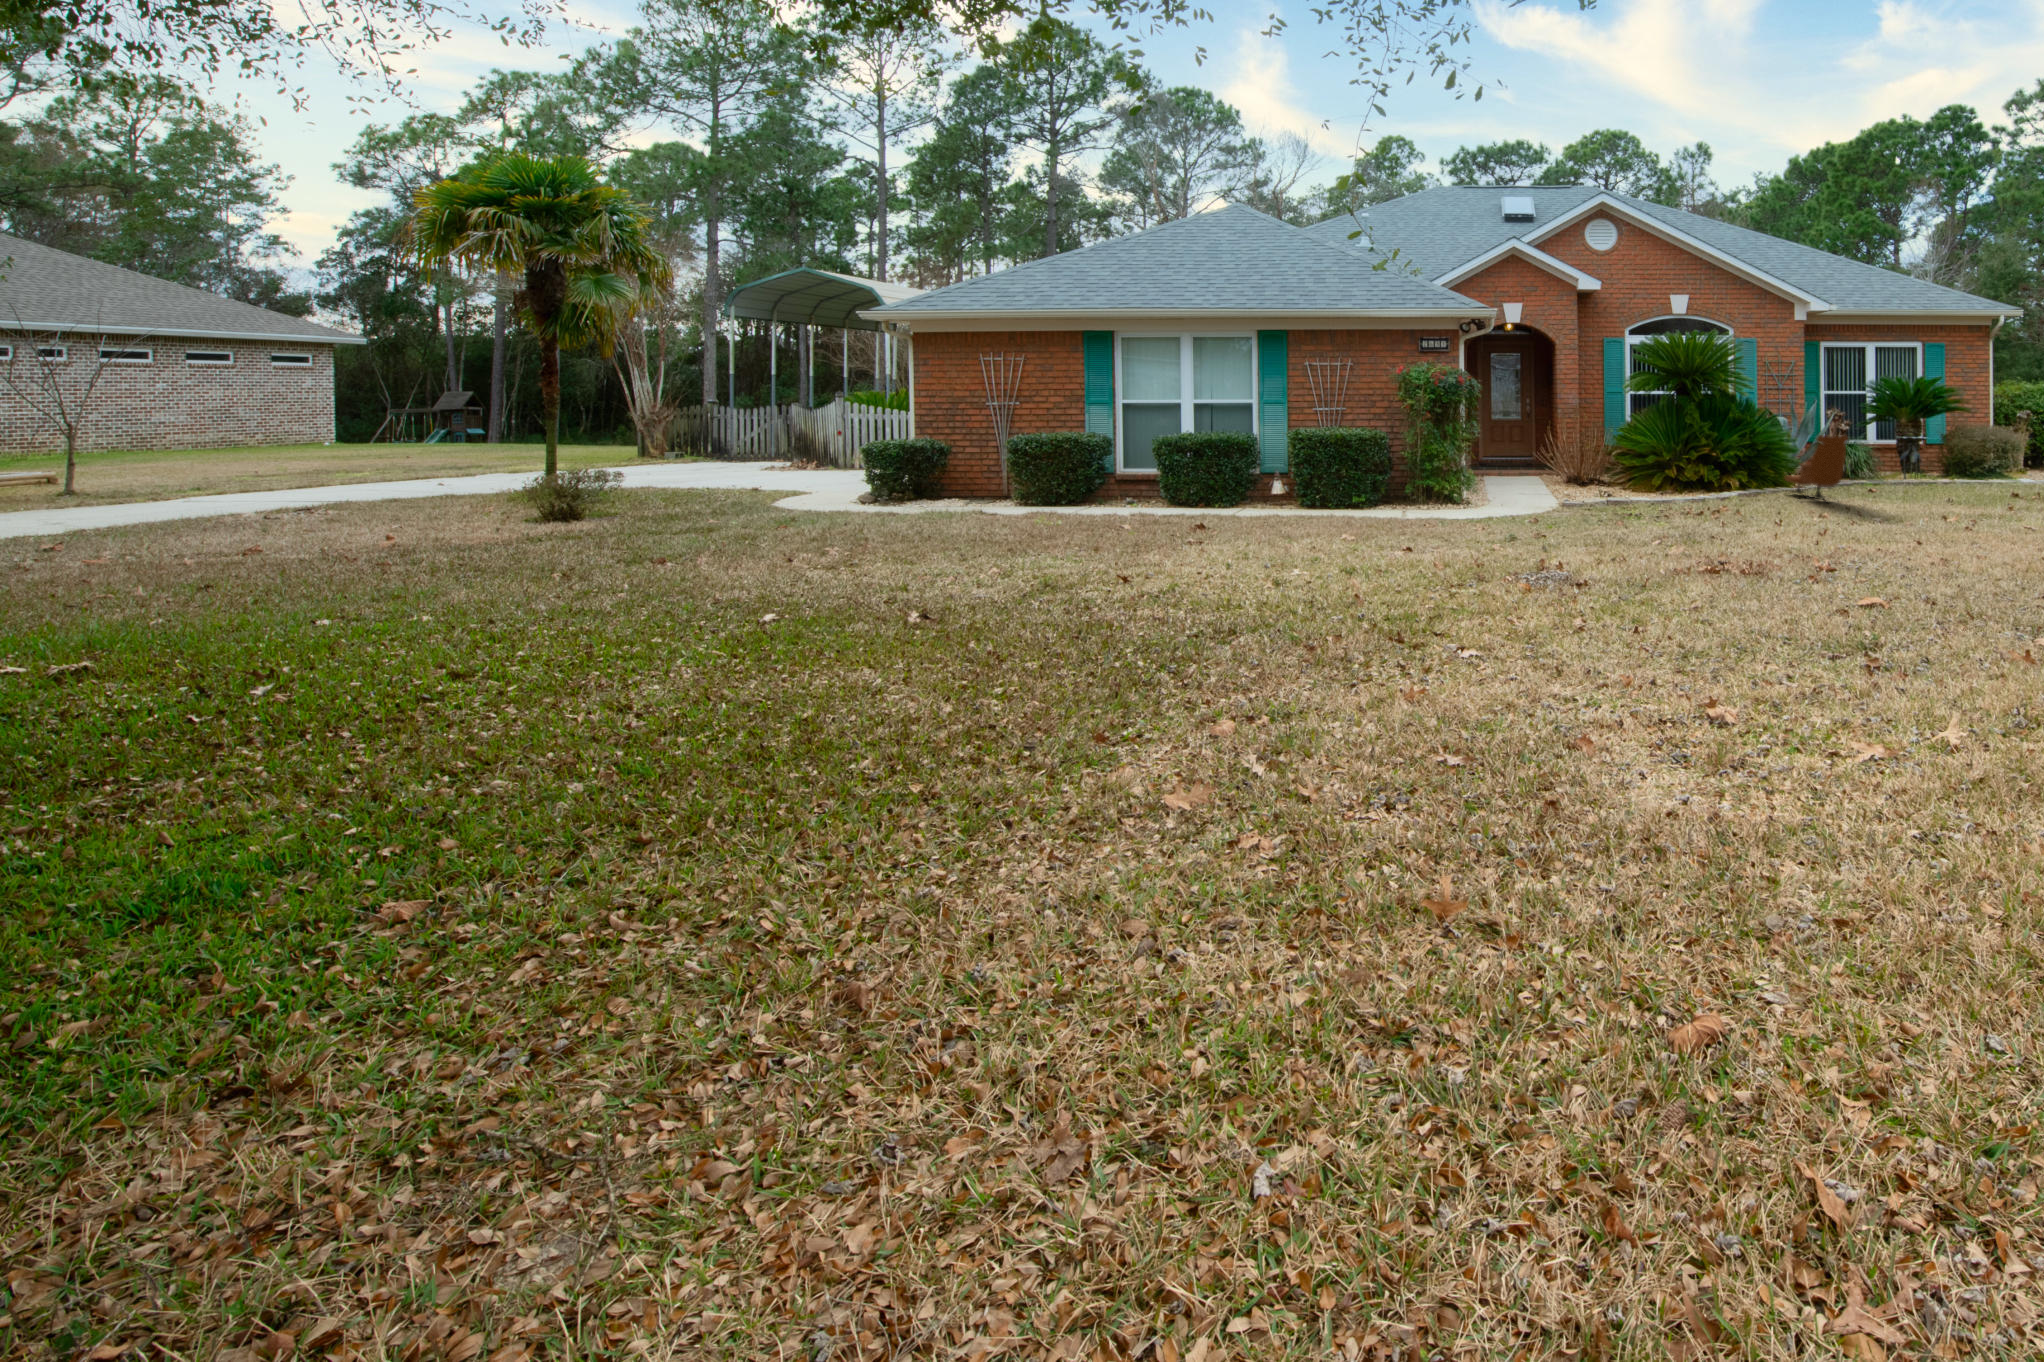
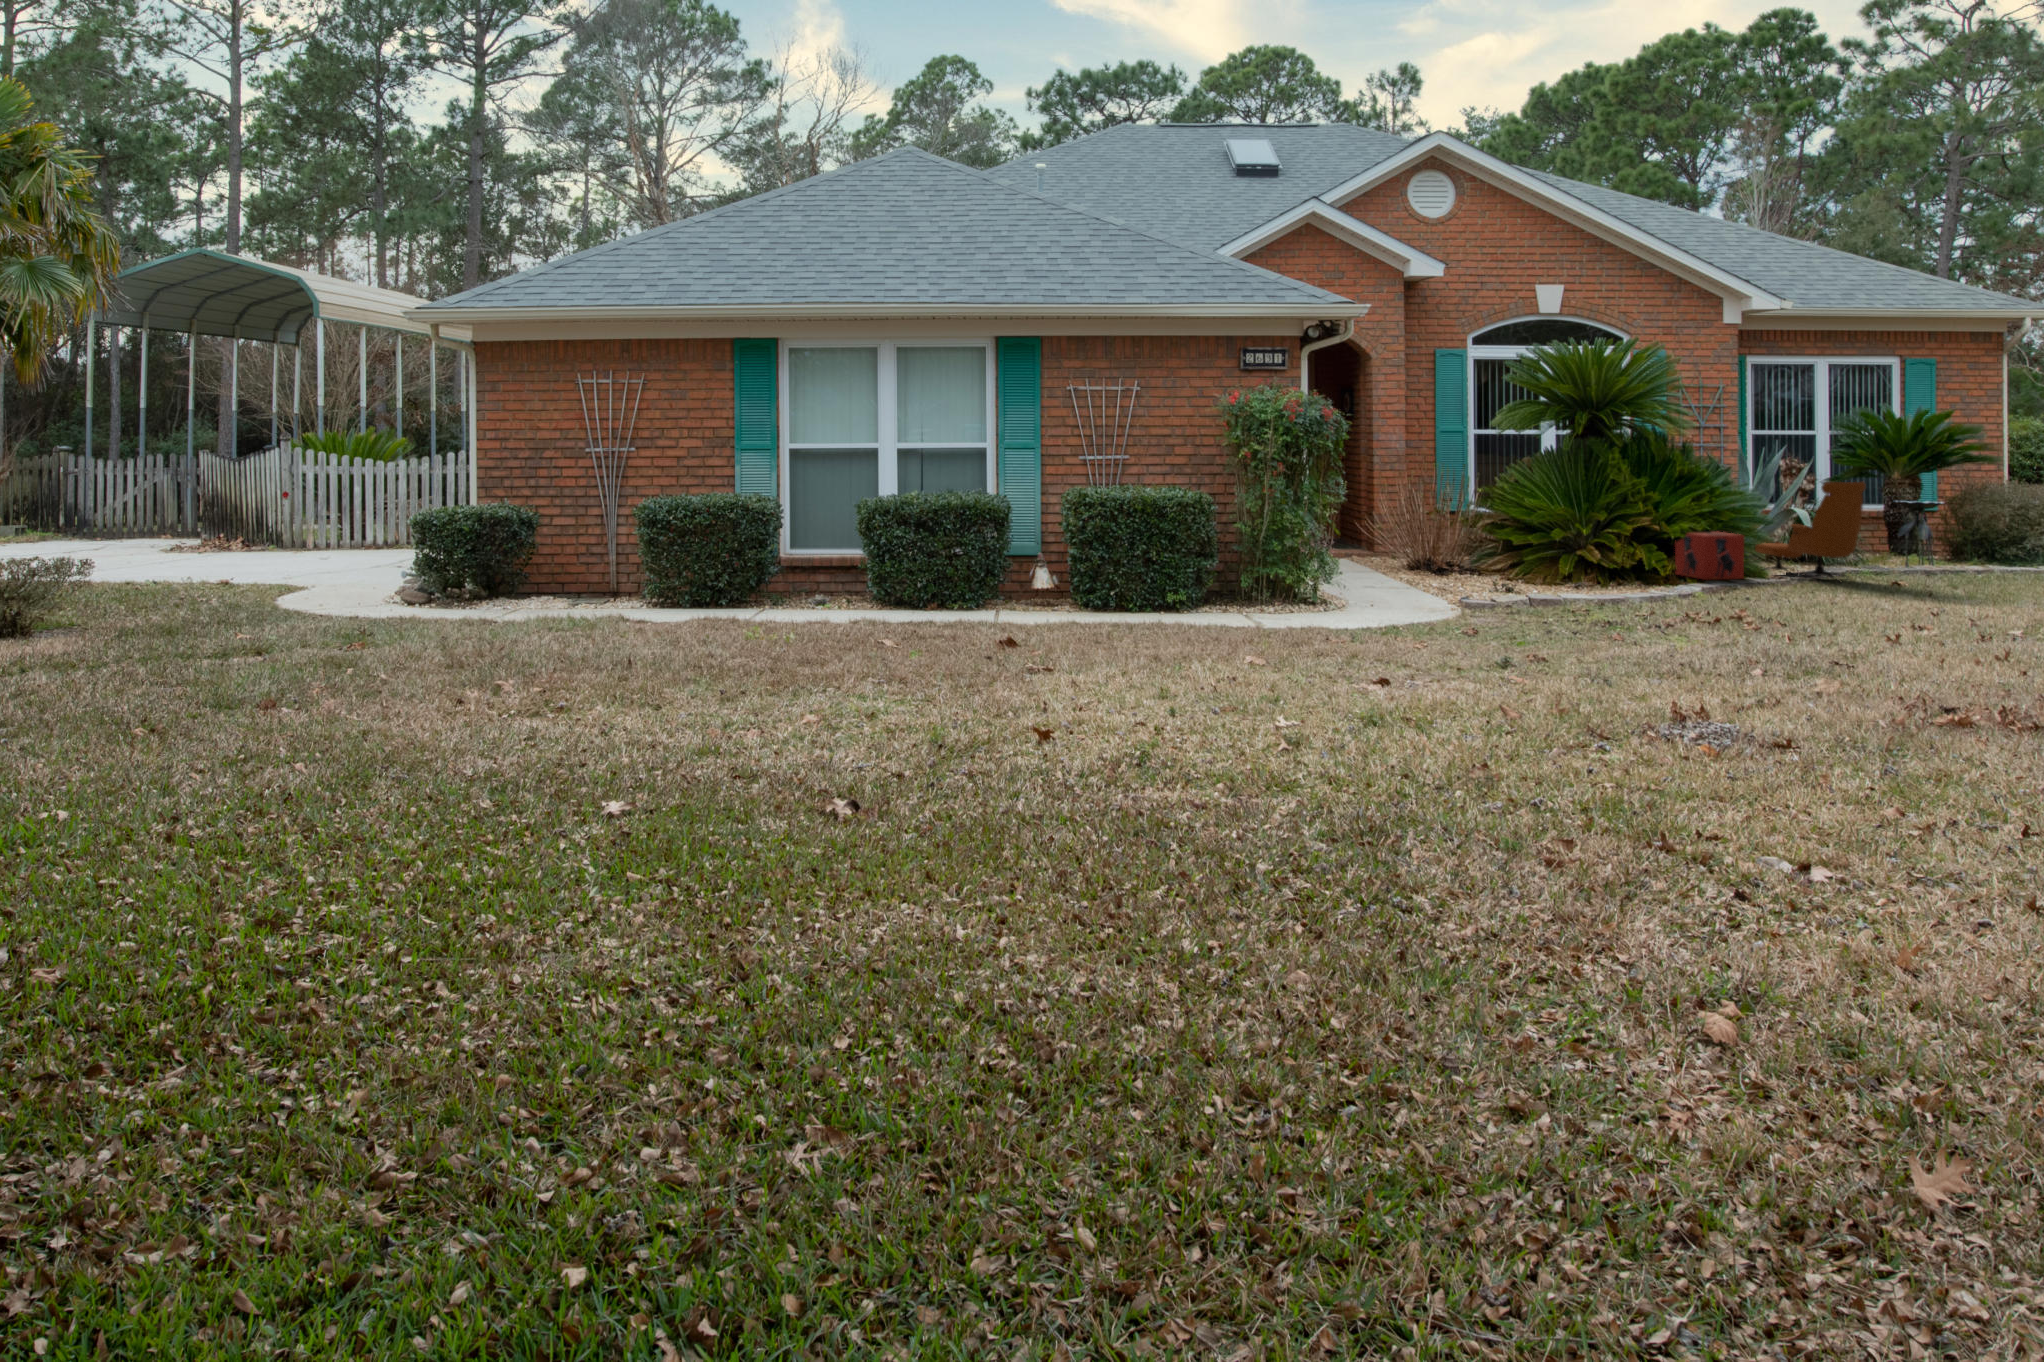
storage box: none [1723,466,1767,500] -> present [1675,532,1744,580]

